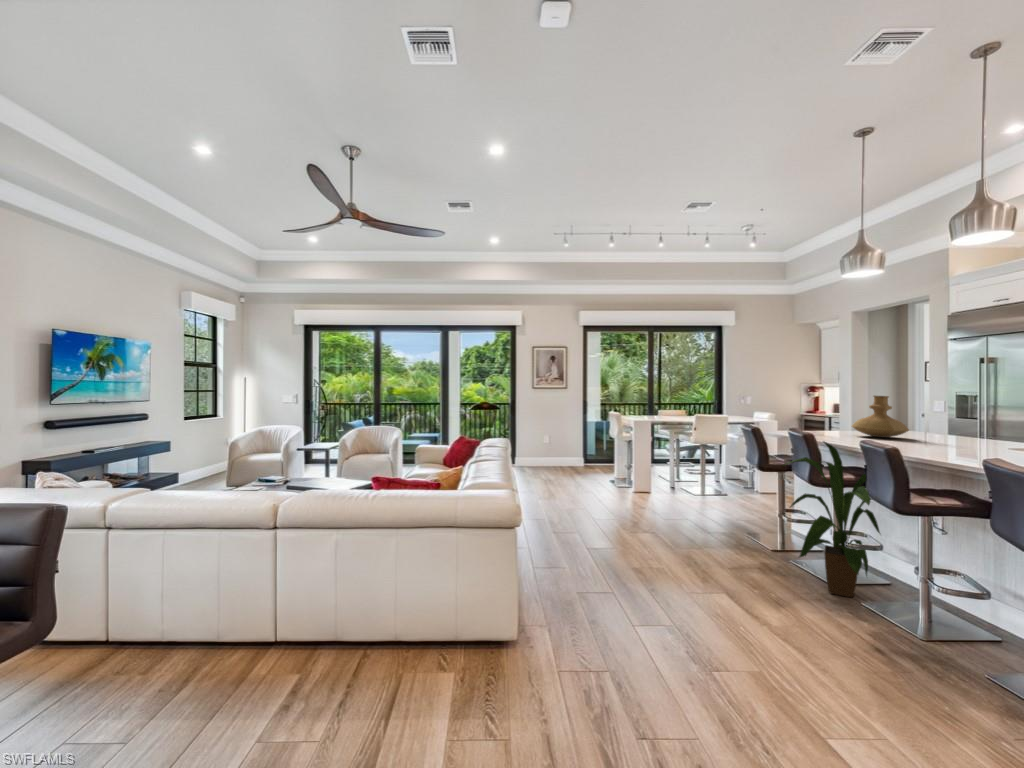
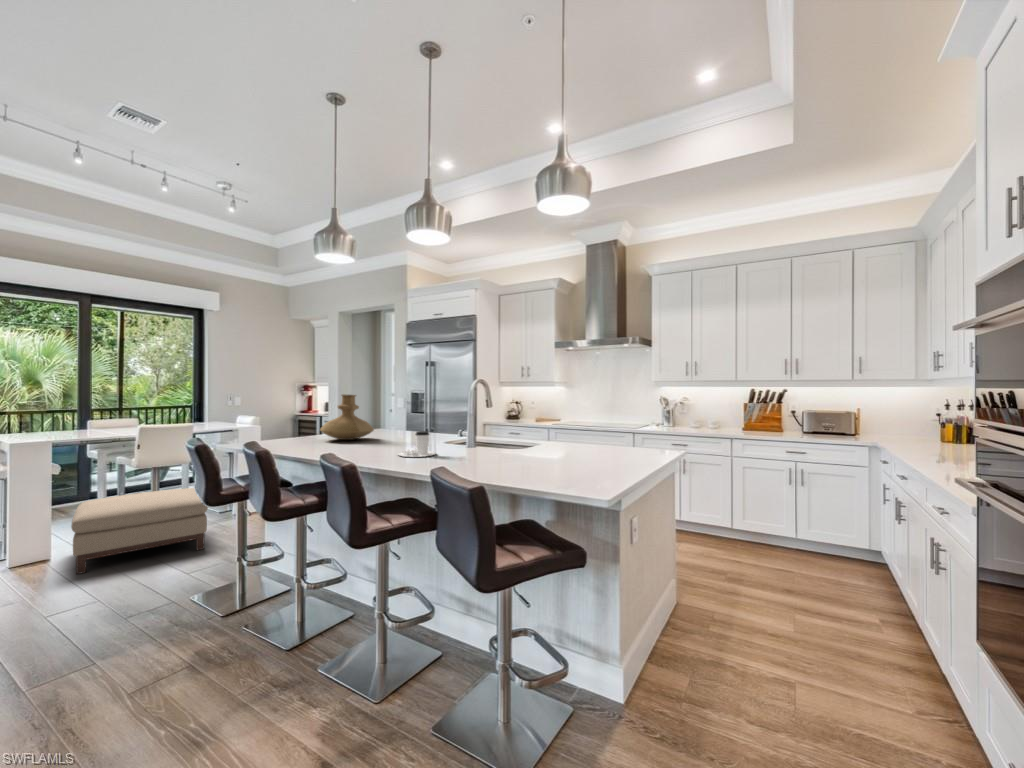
coffee cup: none [940,431,988,455] -> present [397,431,436,457]
house plant: present [784,441,880,597] -> none [218,454,368,658]
ottoman: none [662,465,746,515] -> present [71,488,208,574]

